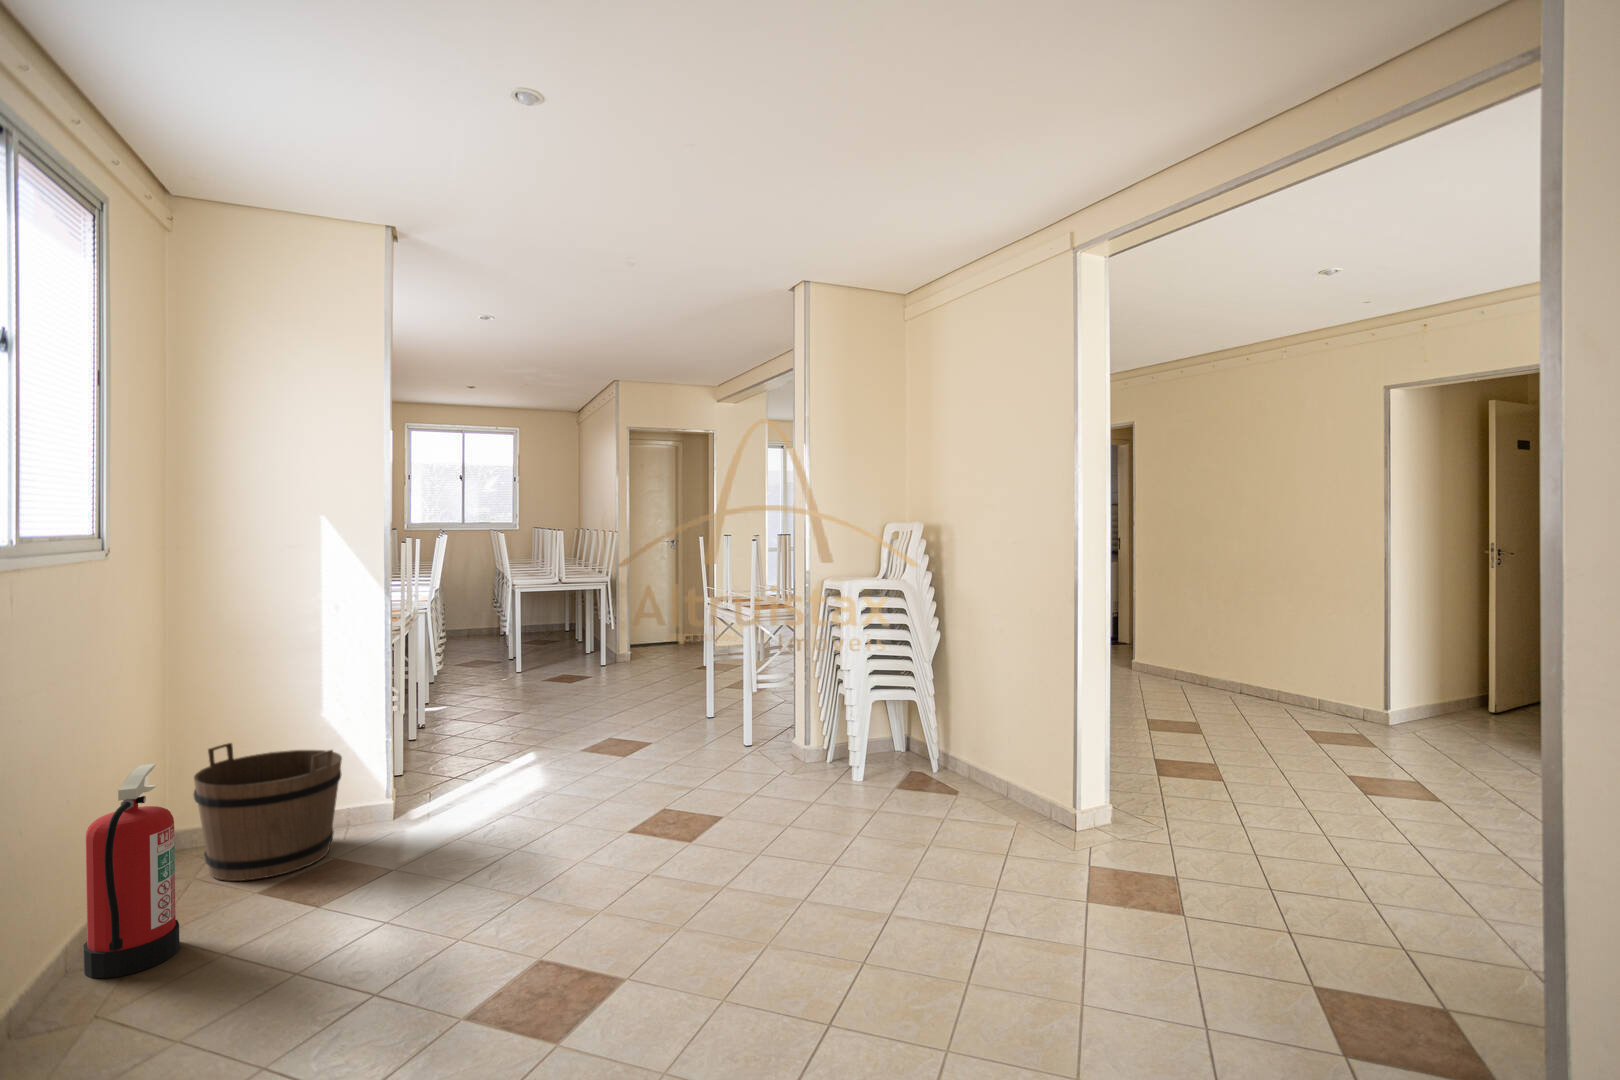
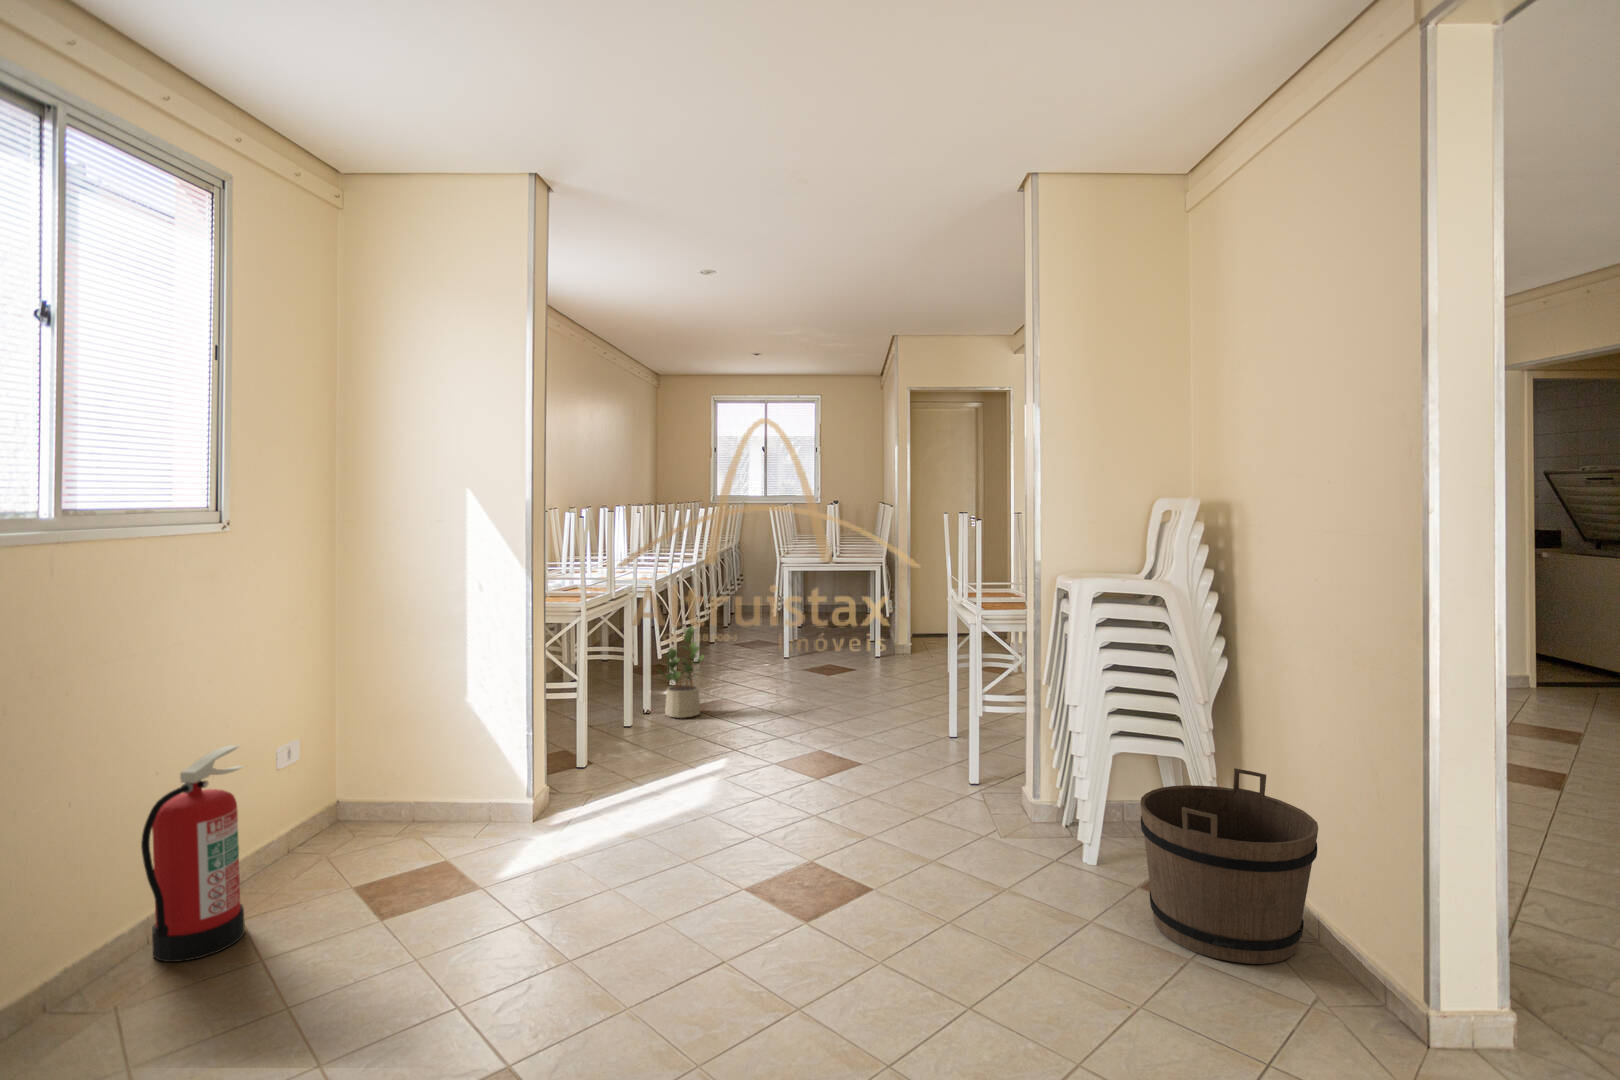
potted plant: none [431,643,480,729] -> present [657,626,704,718]
bucket: present [194,743,342,881] -> present [1140,768,1318,964]

